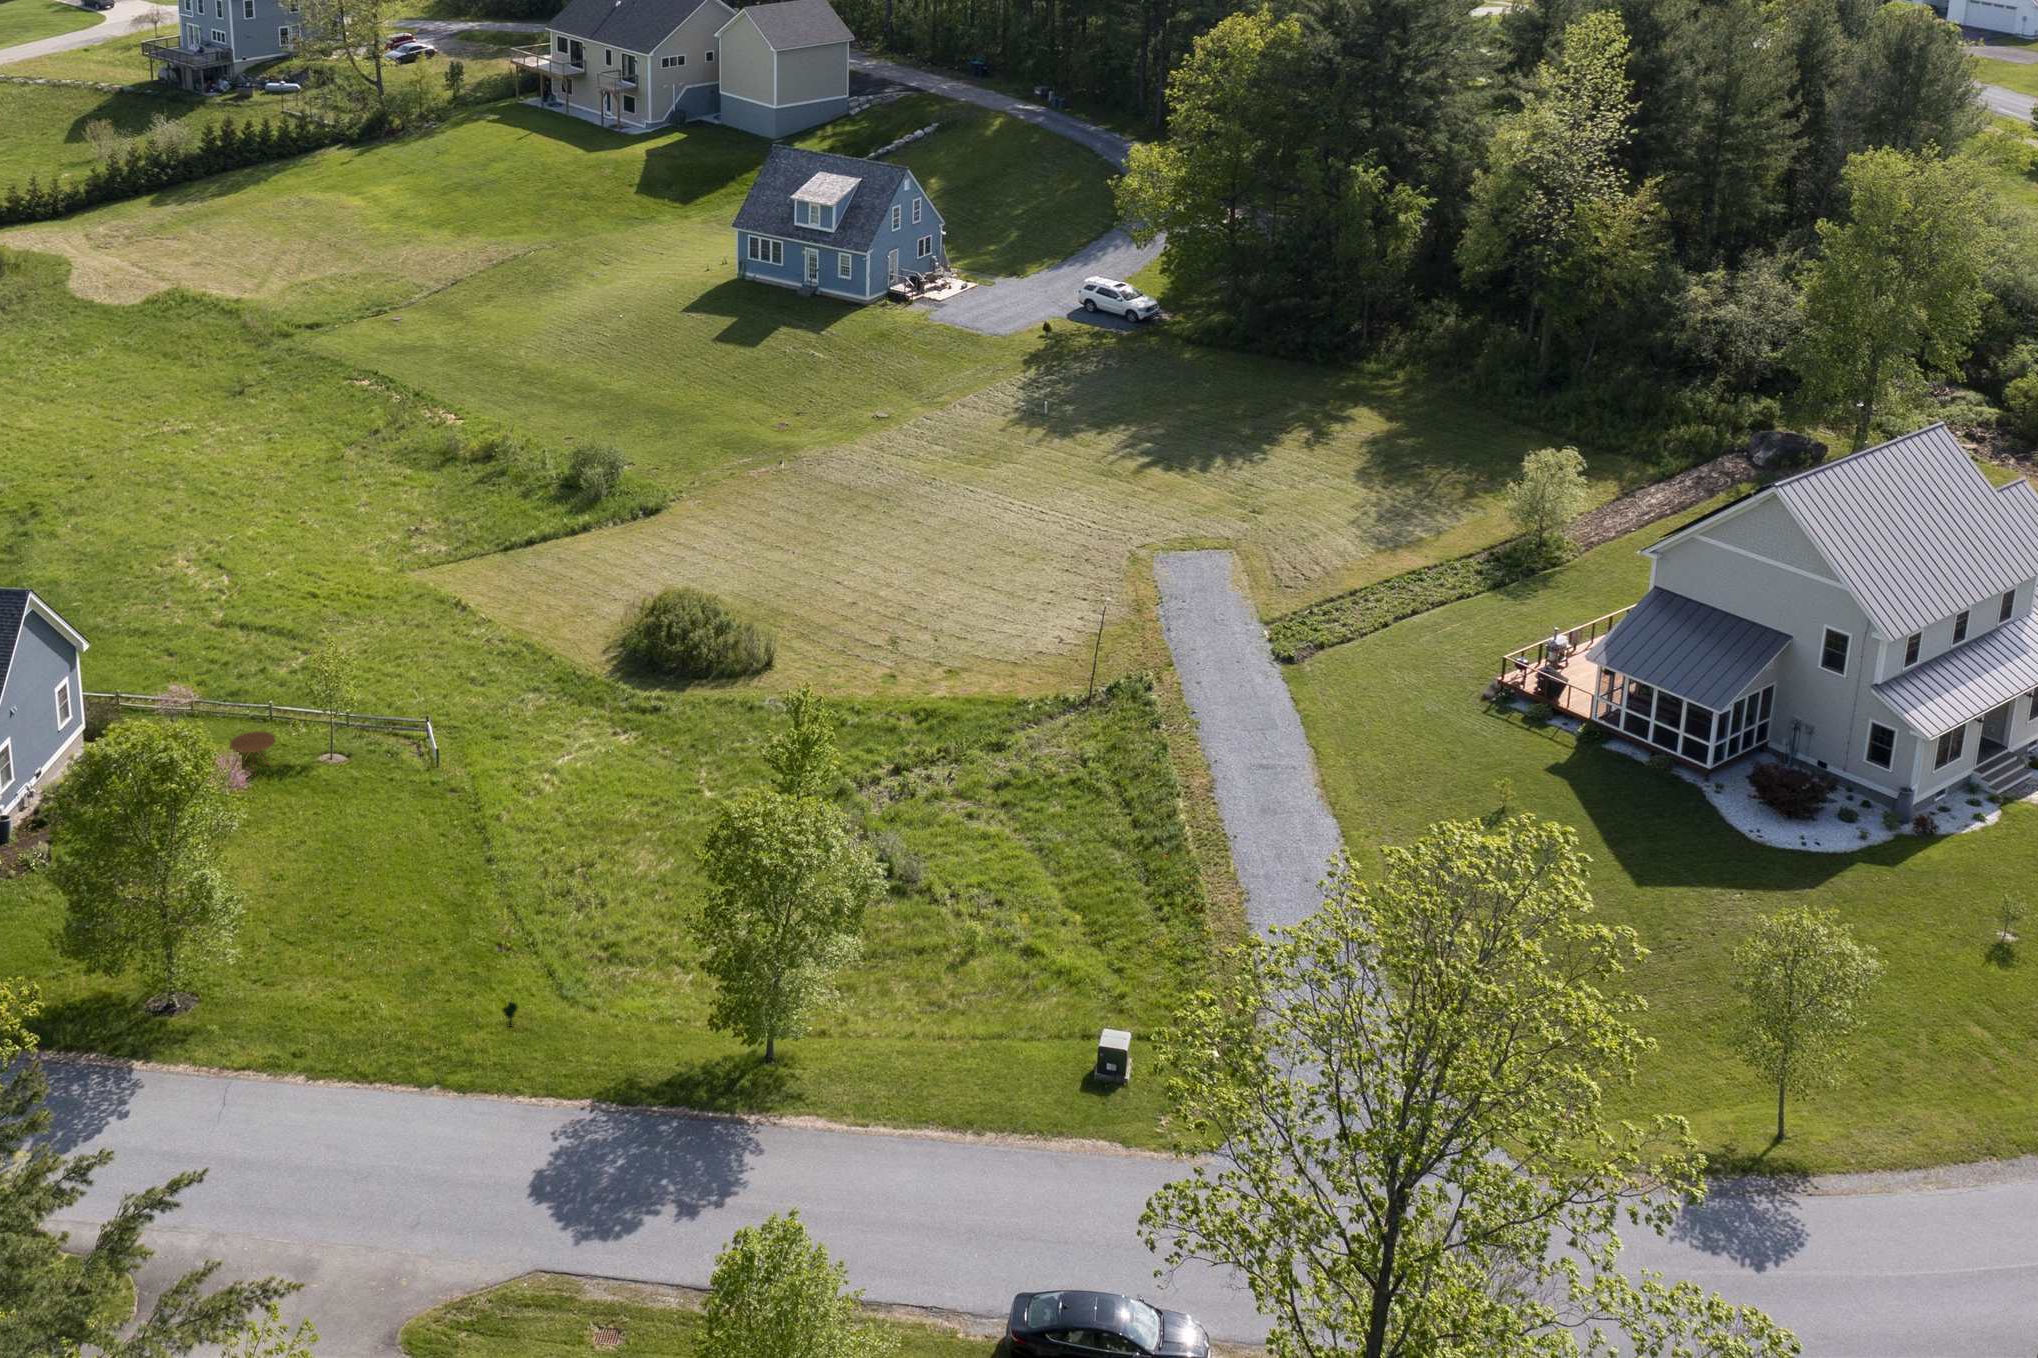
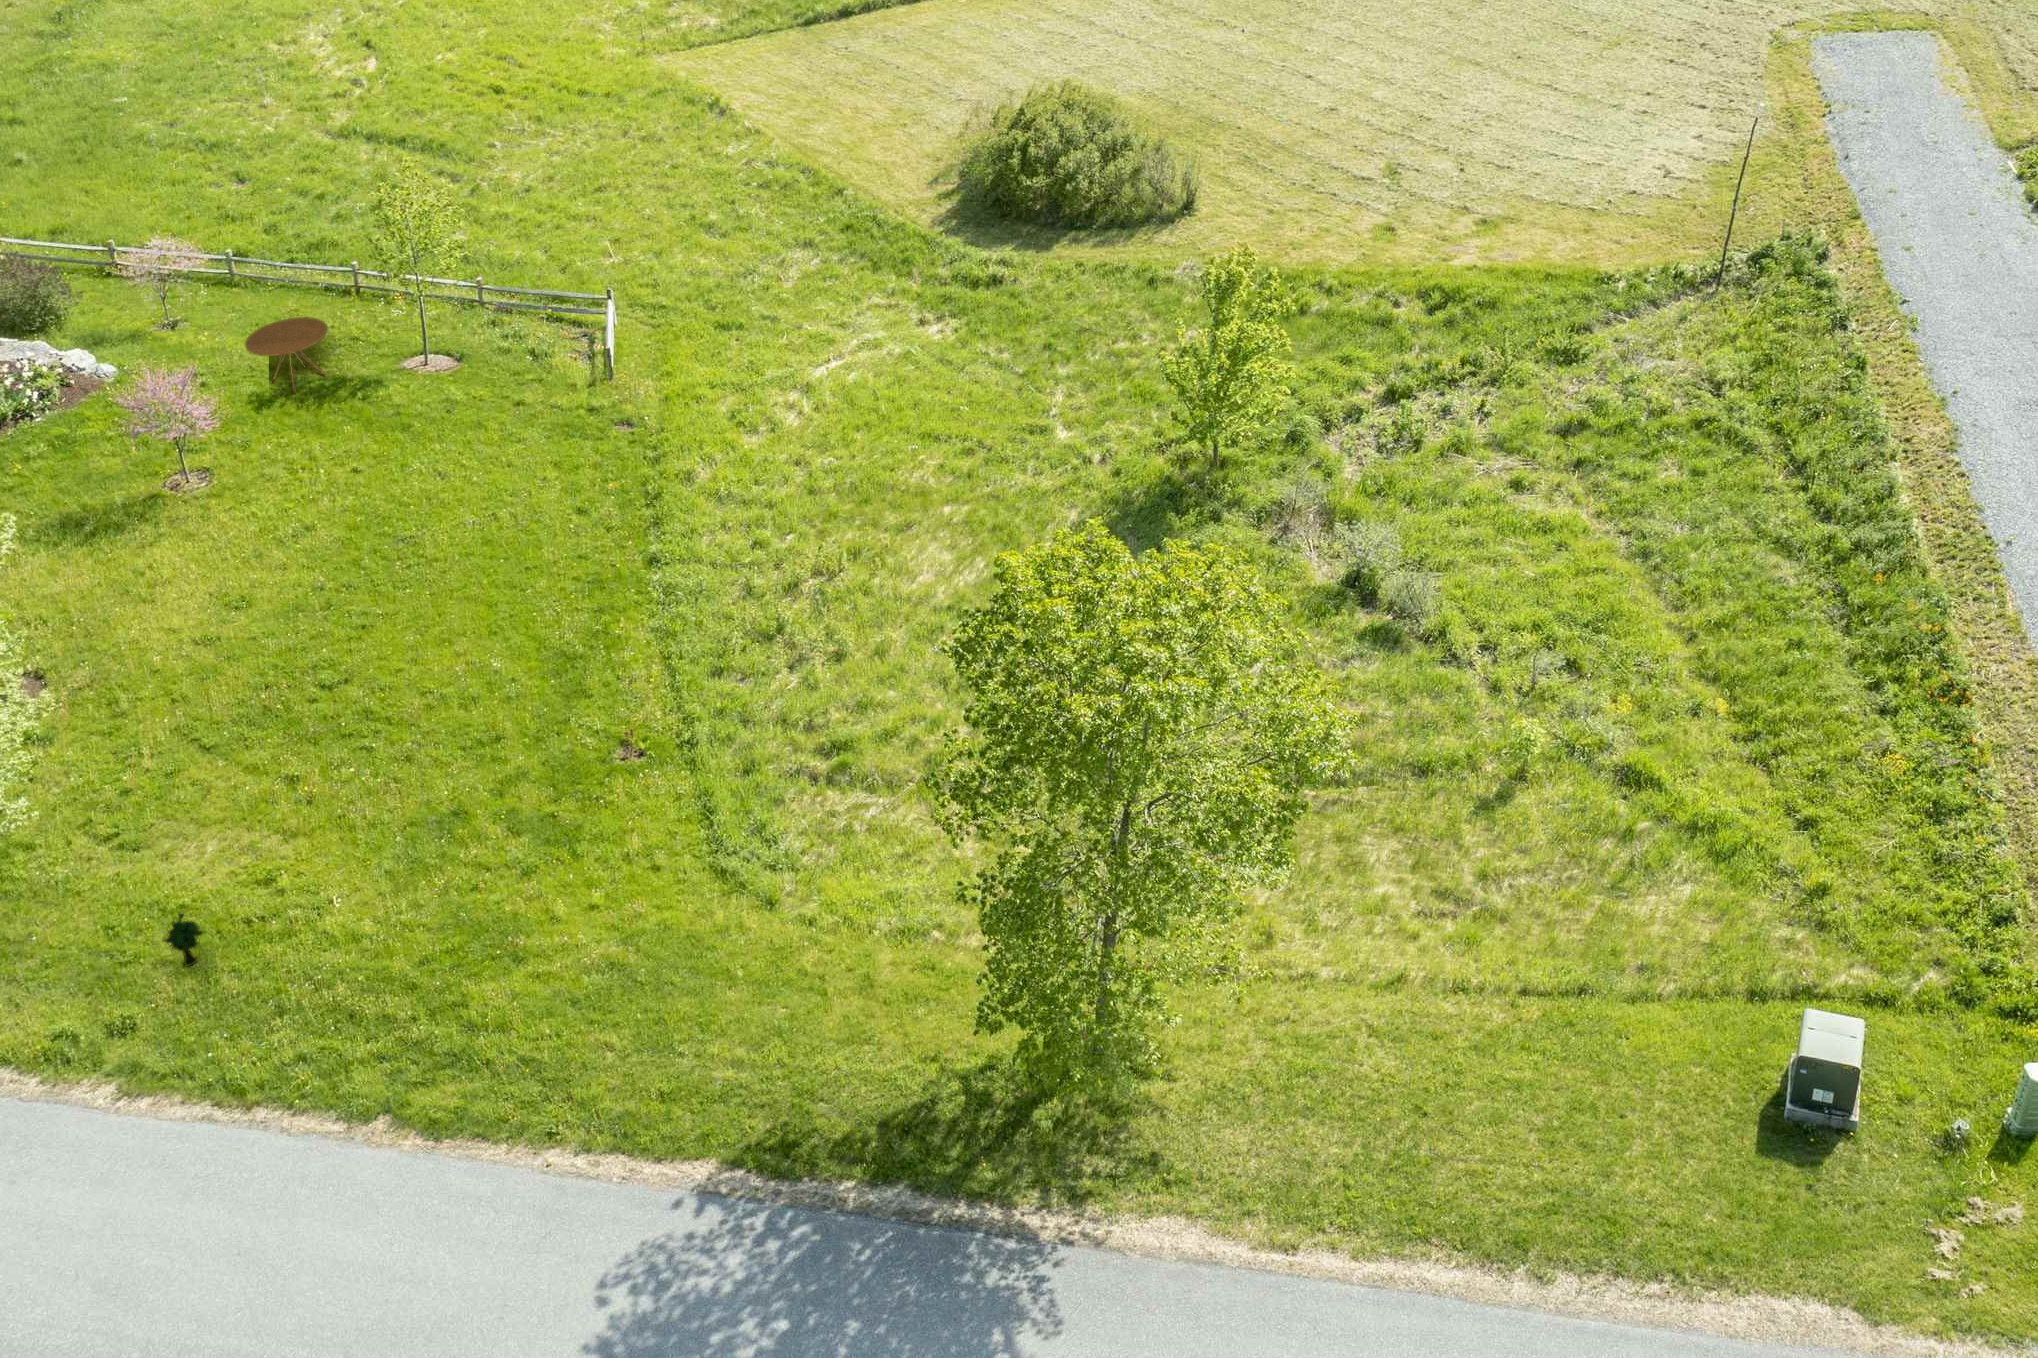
decorative plant: present [503,1000,518,1027] -> present [162,913,202,966]

